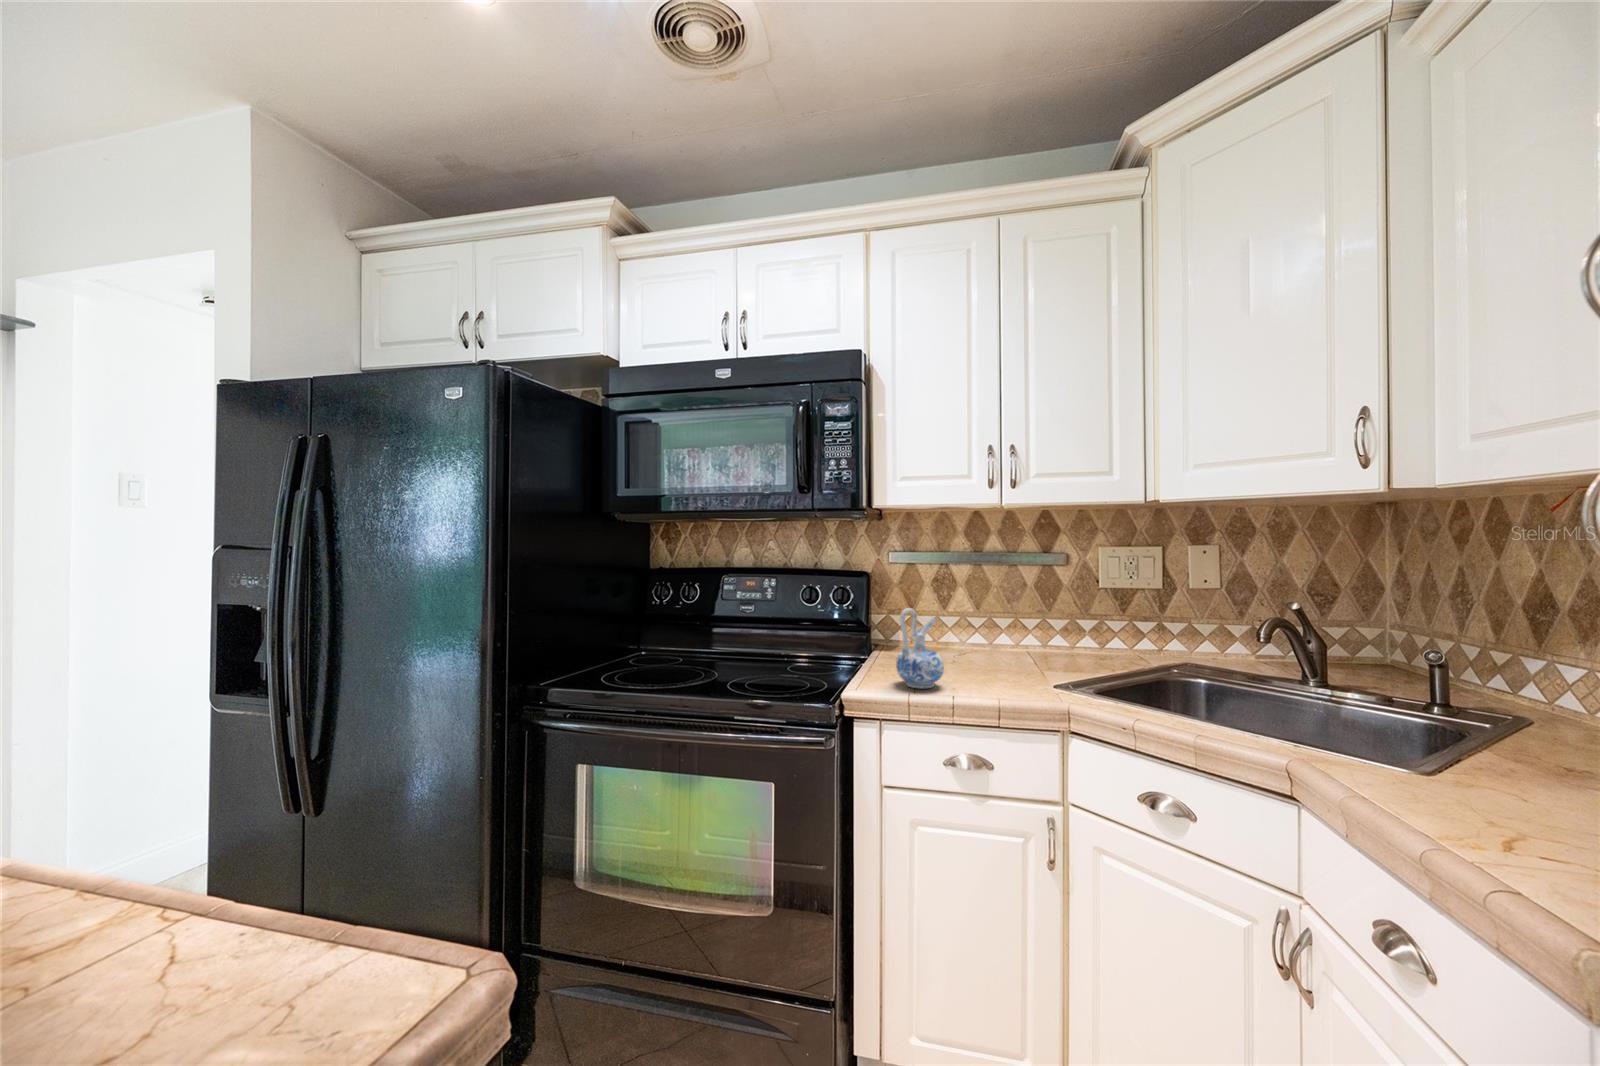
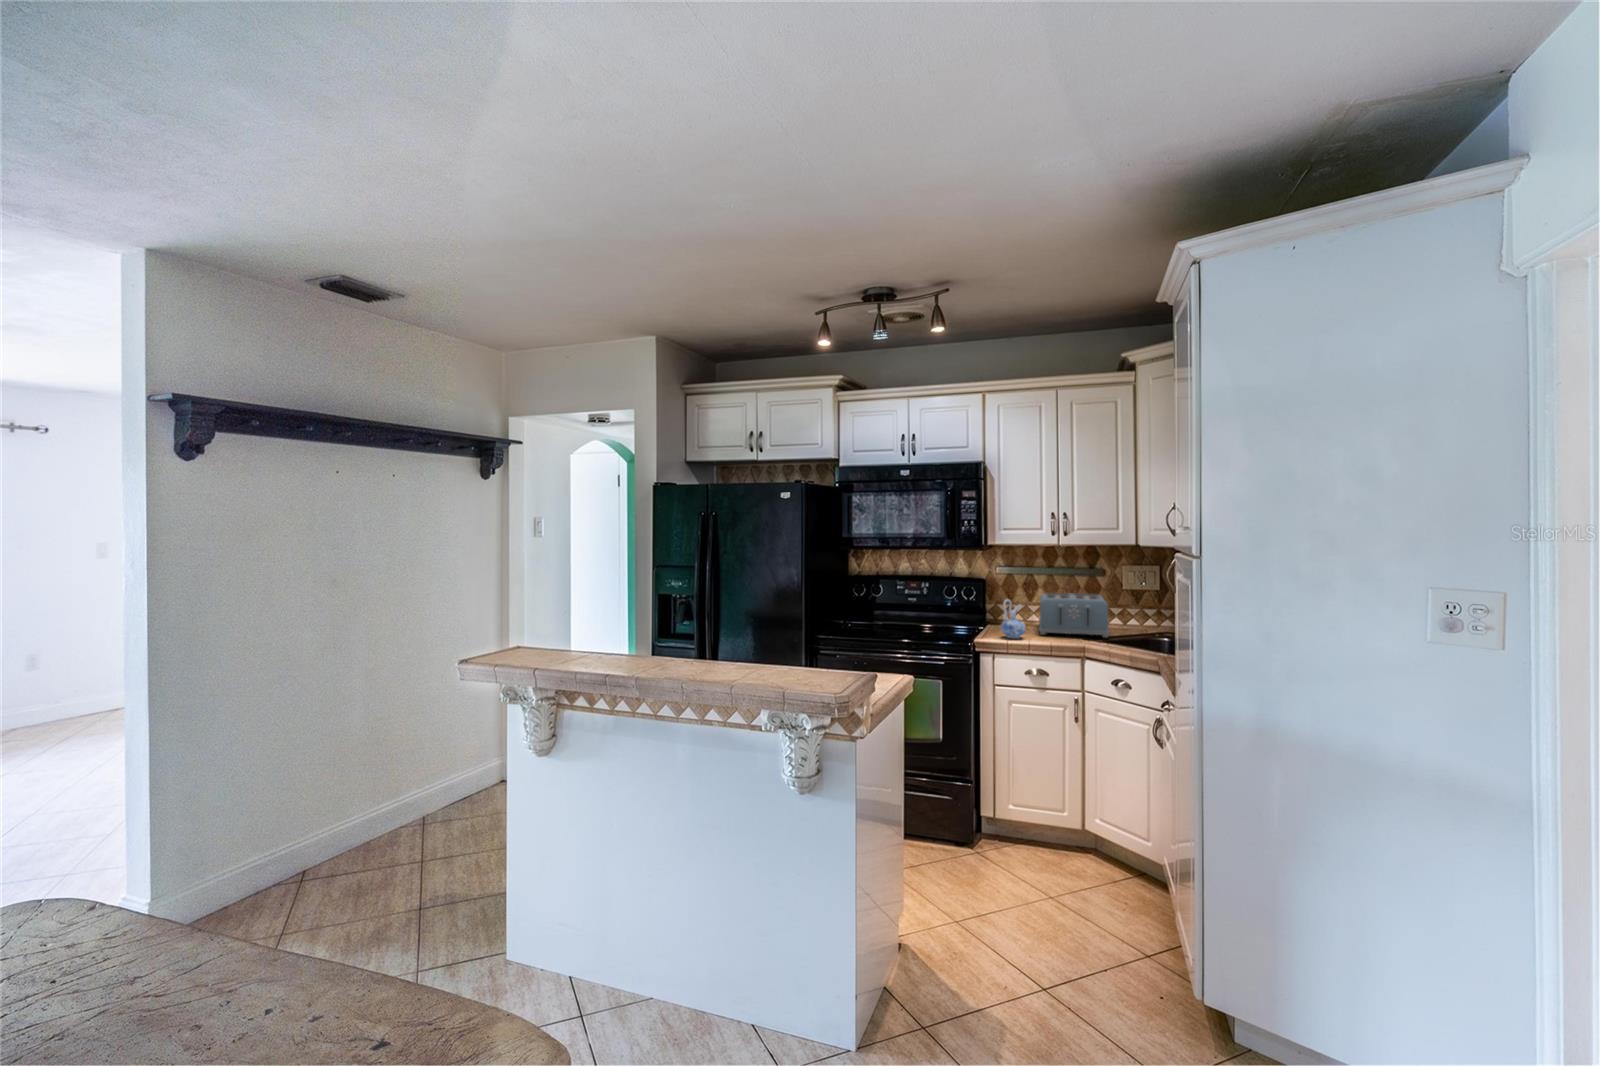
toaster: none [962,594,1106,683] -> present [1039,593,1109,638]

